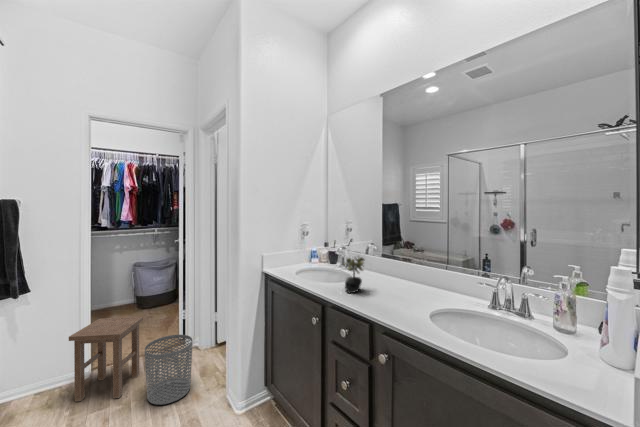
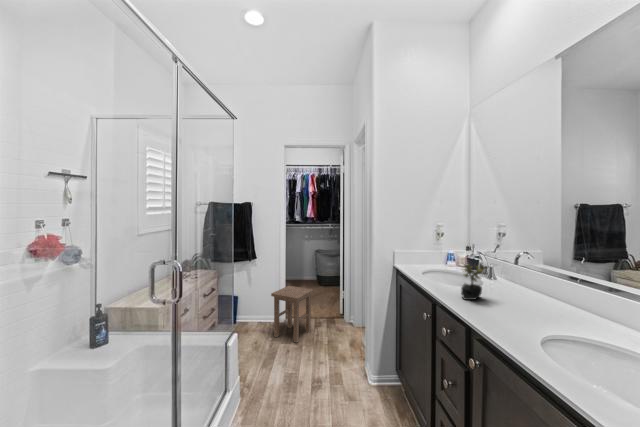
waste bin: present [145,335,192,405] -> none [311,307,343,357]

